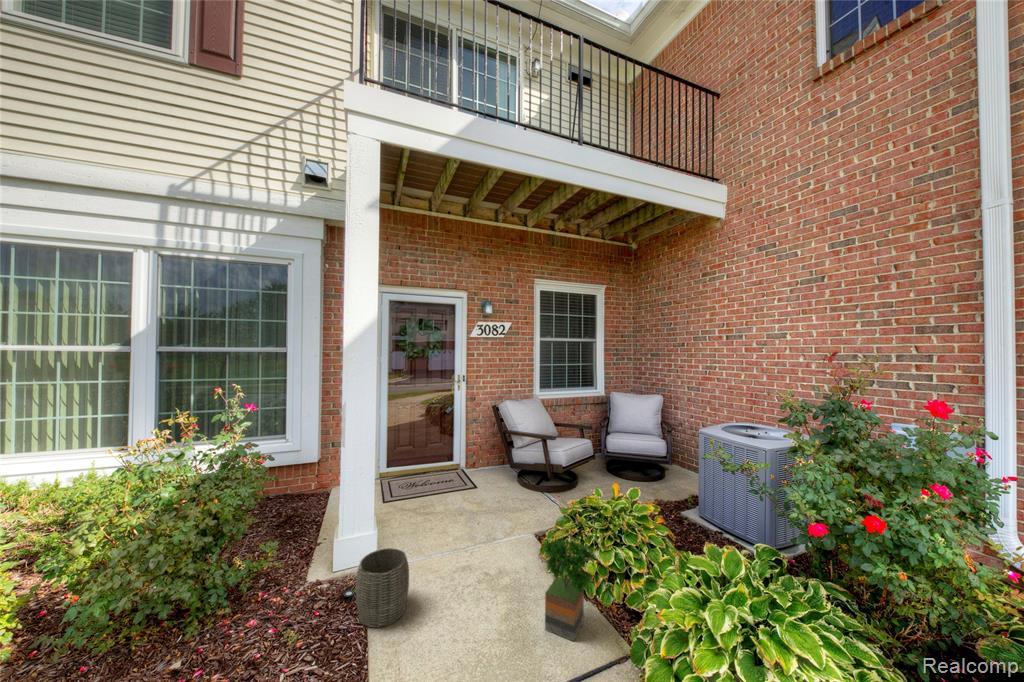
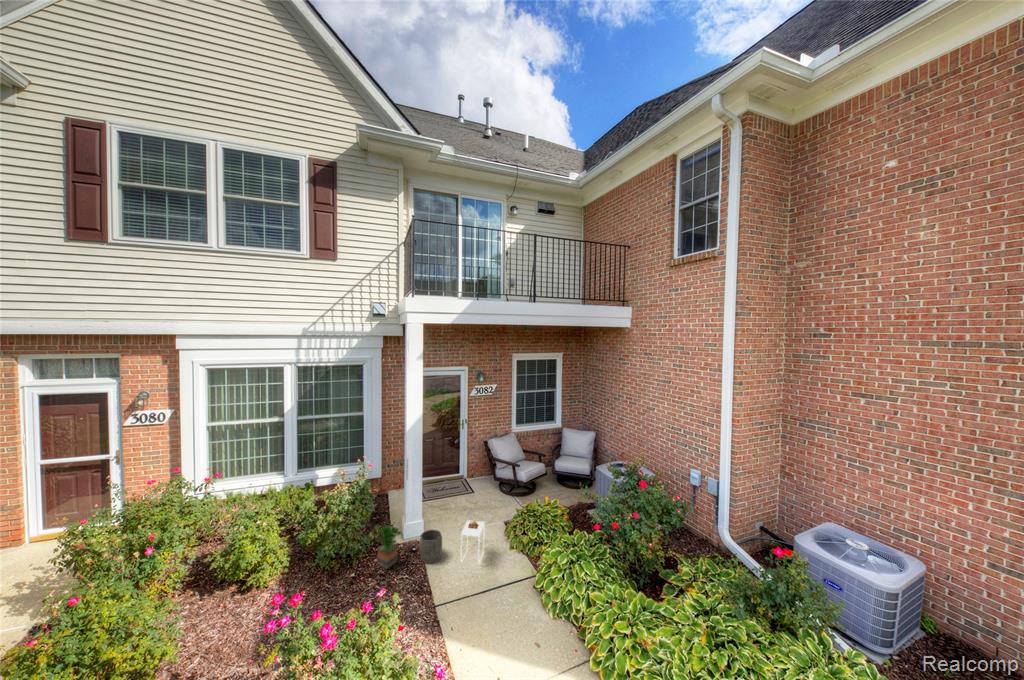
side table: none [449,527,502,629] -> present [461,520,485,564]
potted tree: present [543,539,594,641] -> present [377,526,401,569]

